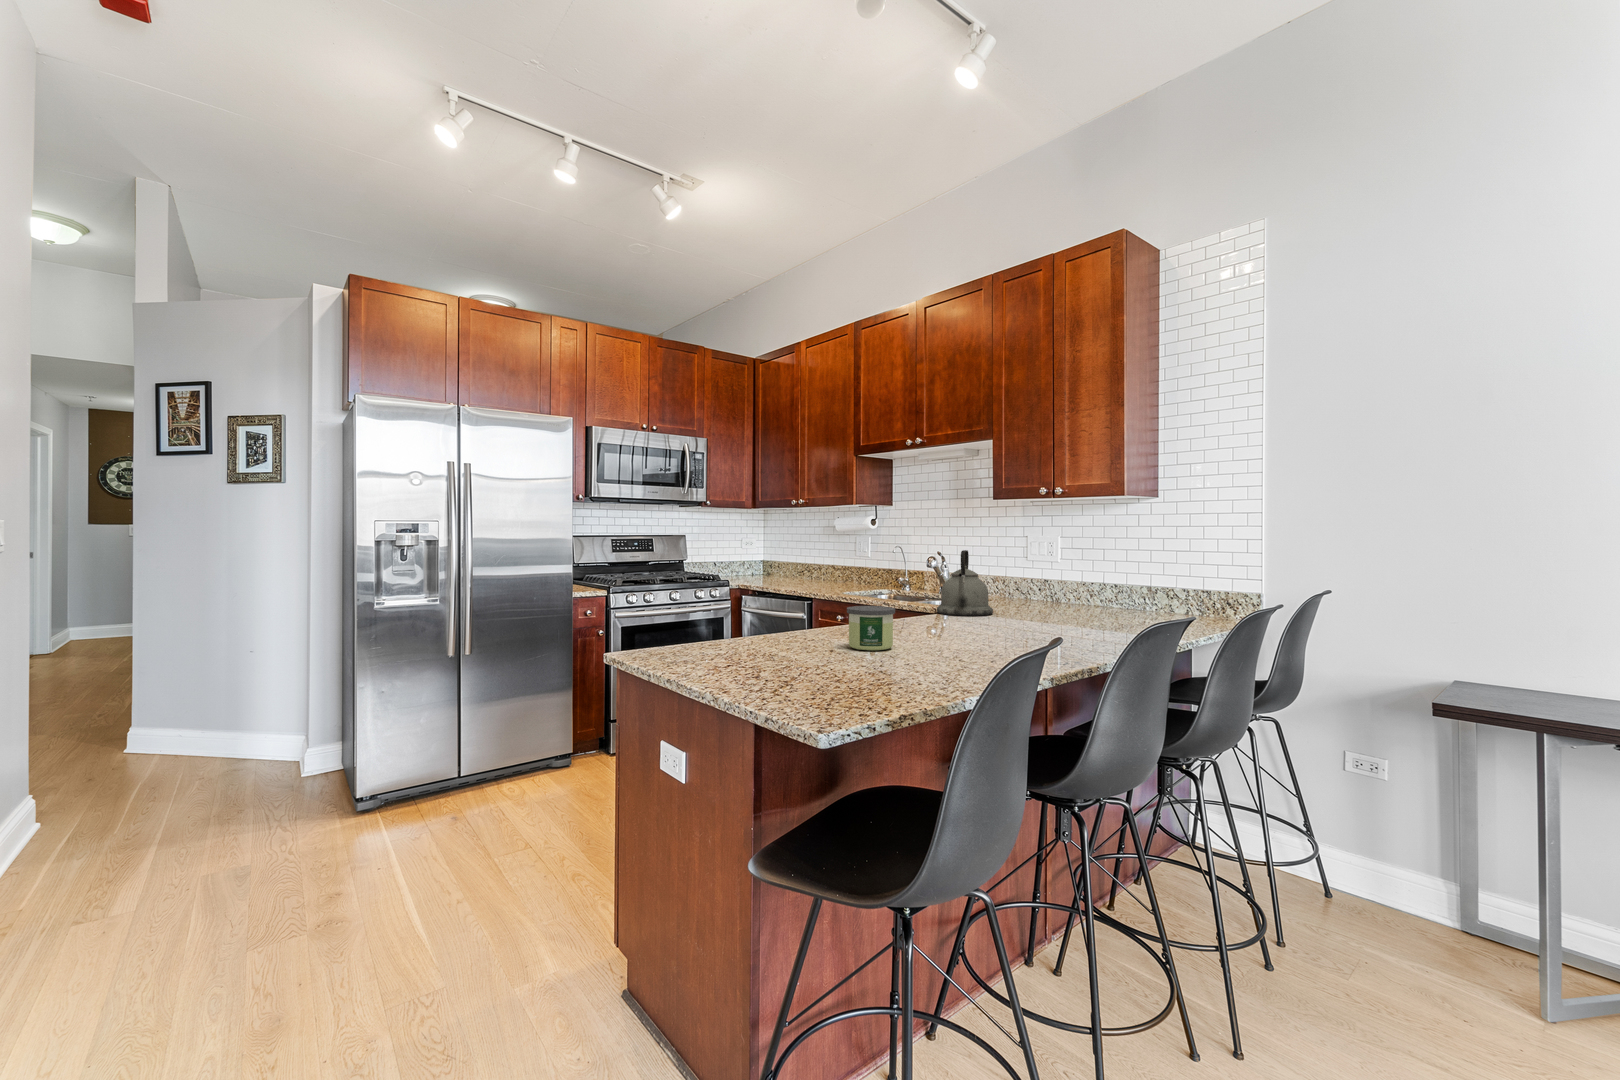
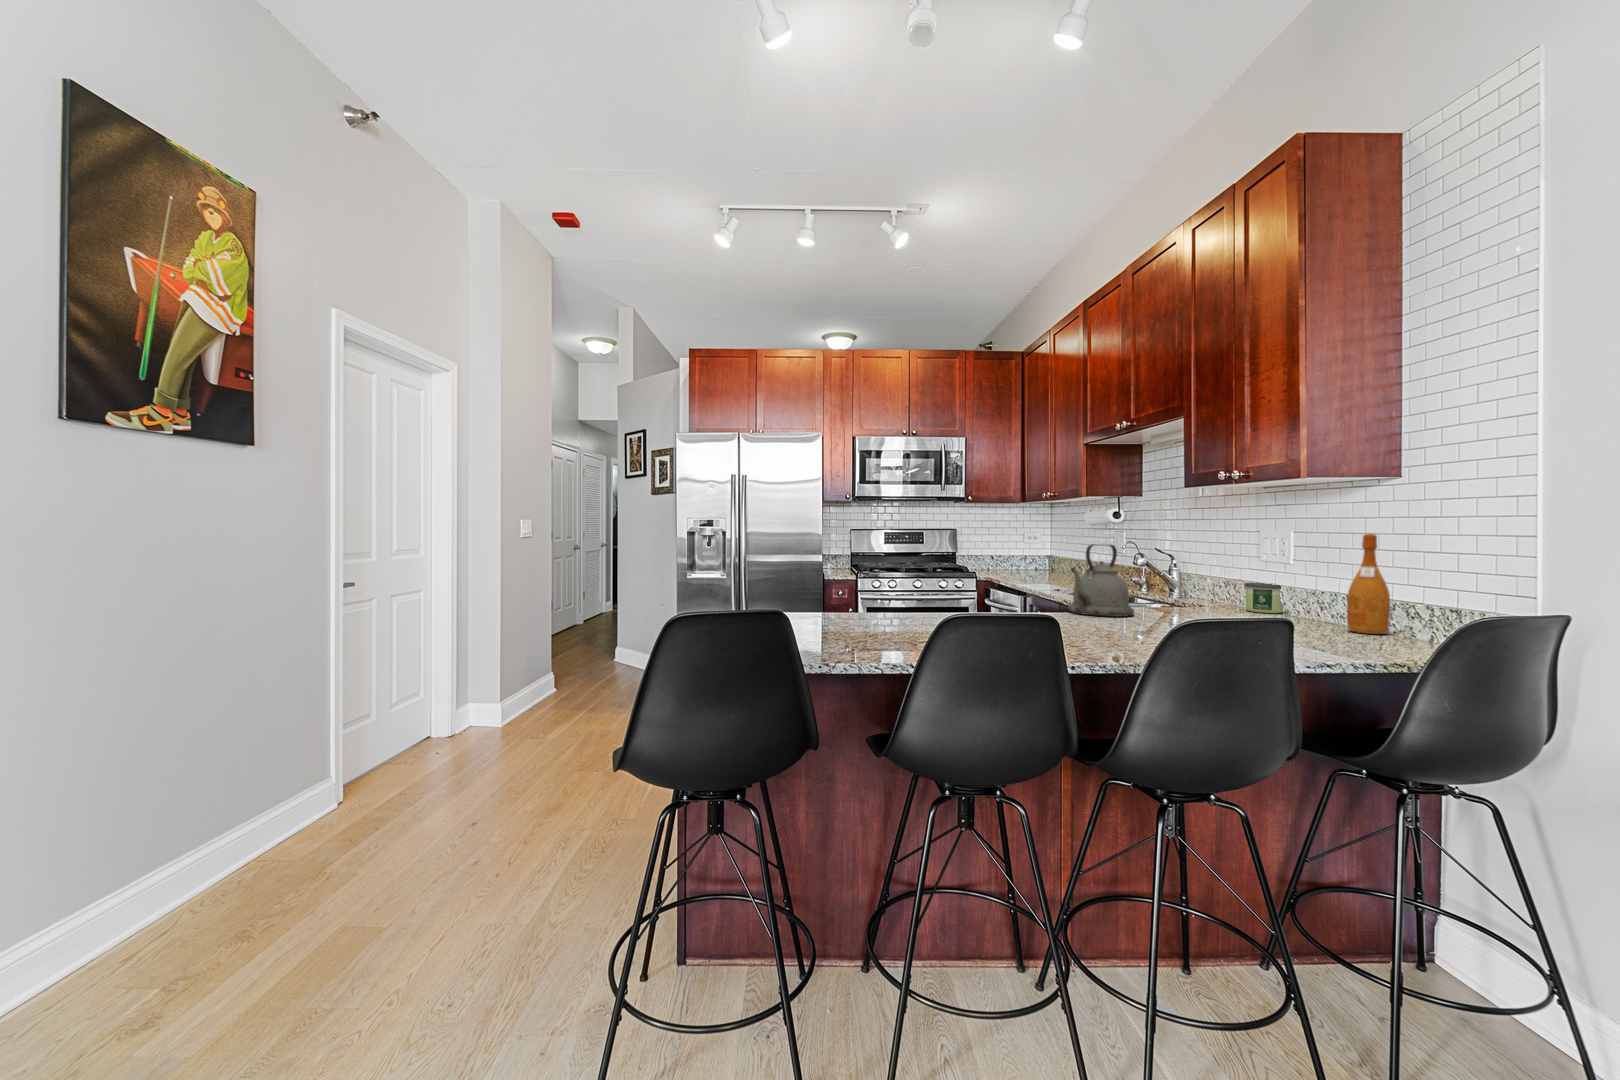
wine bottle: none [1125,539,1151,612] -> present [1347,534,1390,634]
candle: present [847,606,895,650] -> present [1244,583,1283,613]

